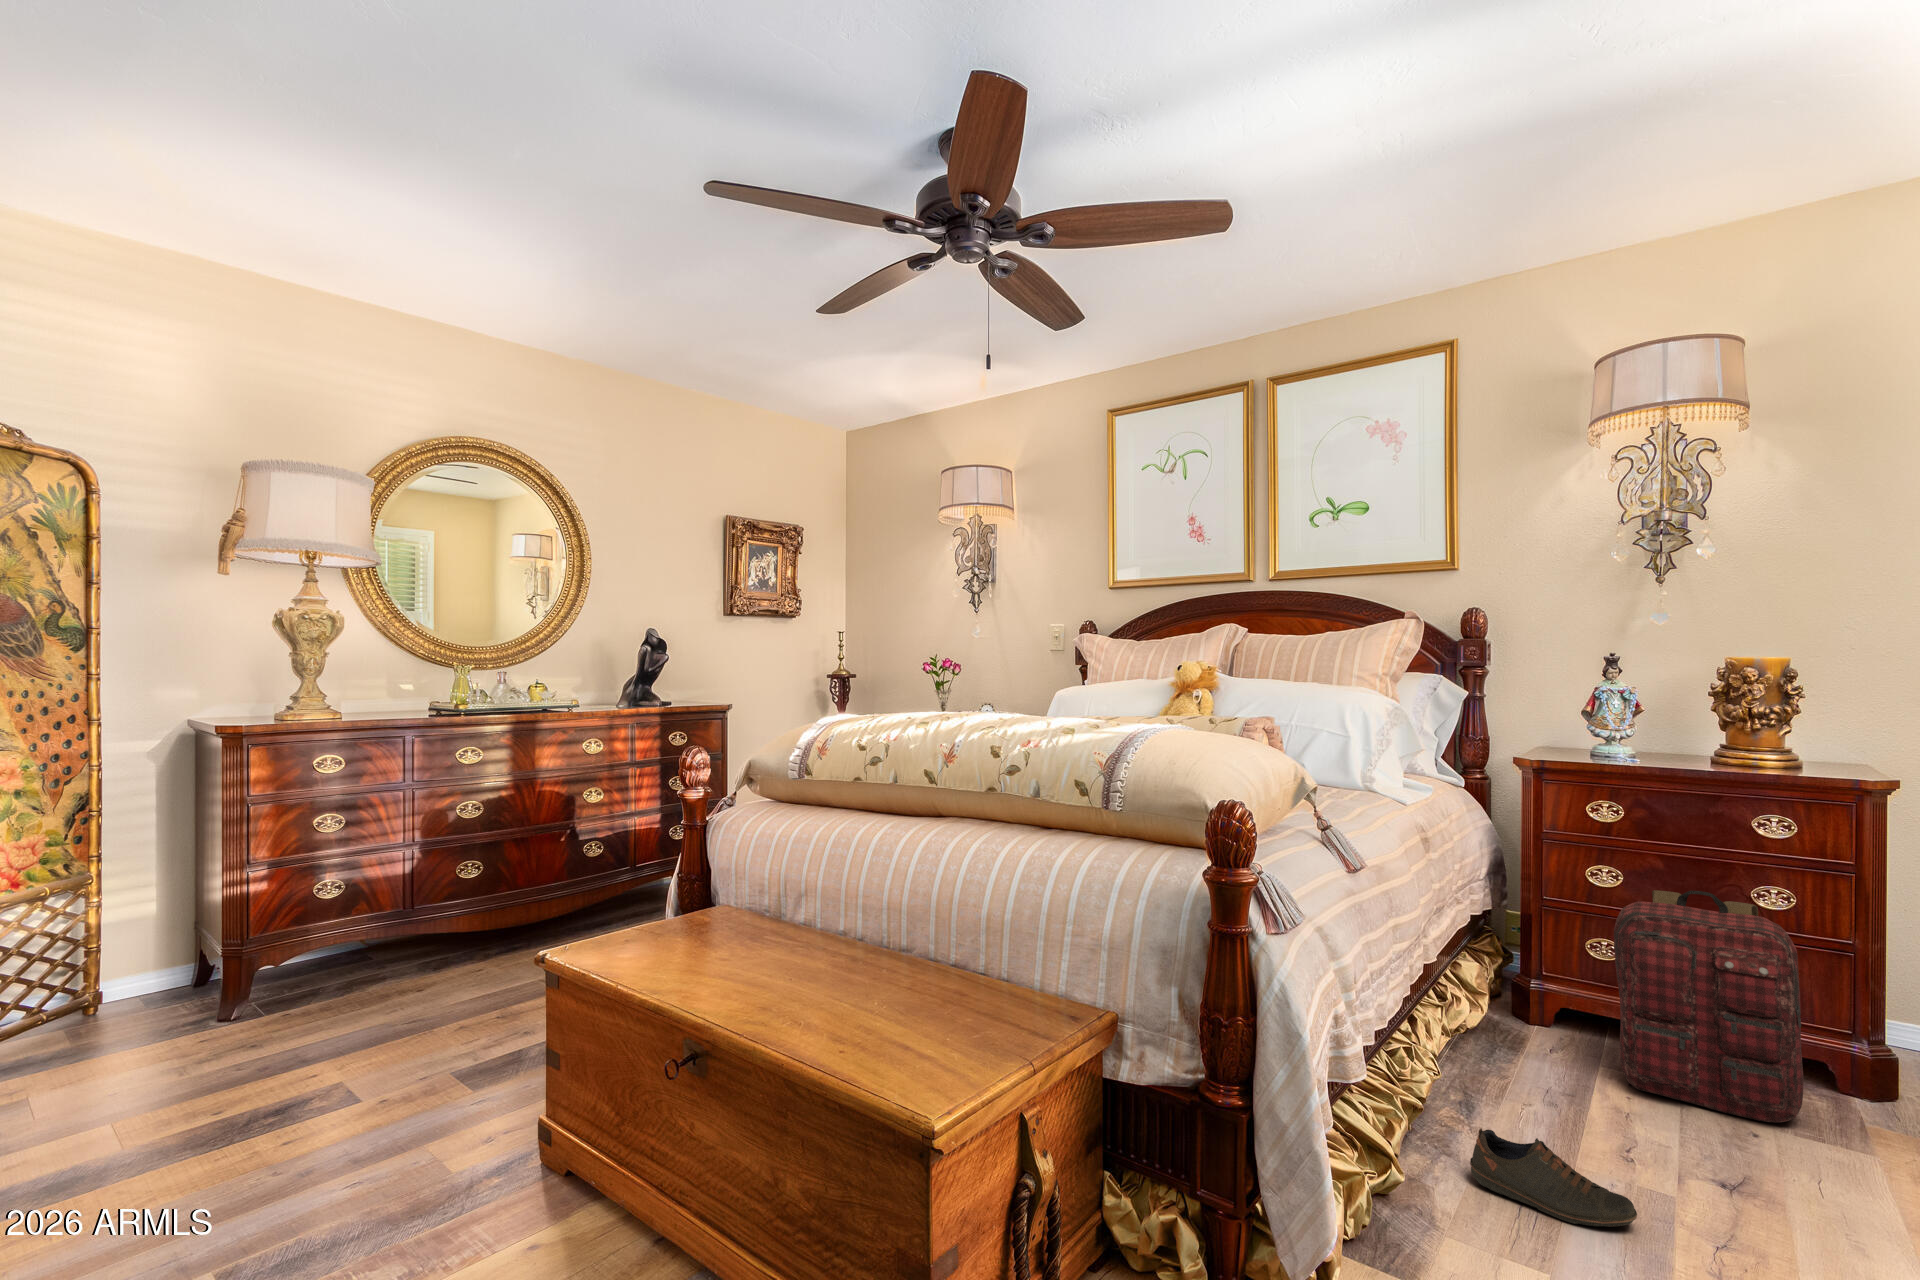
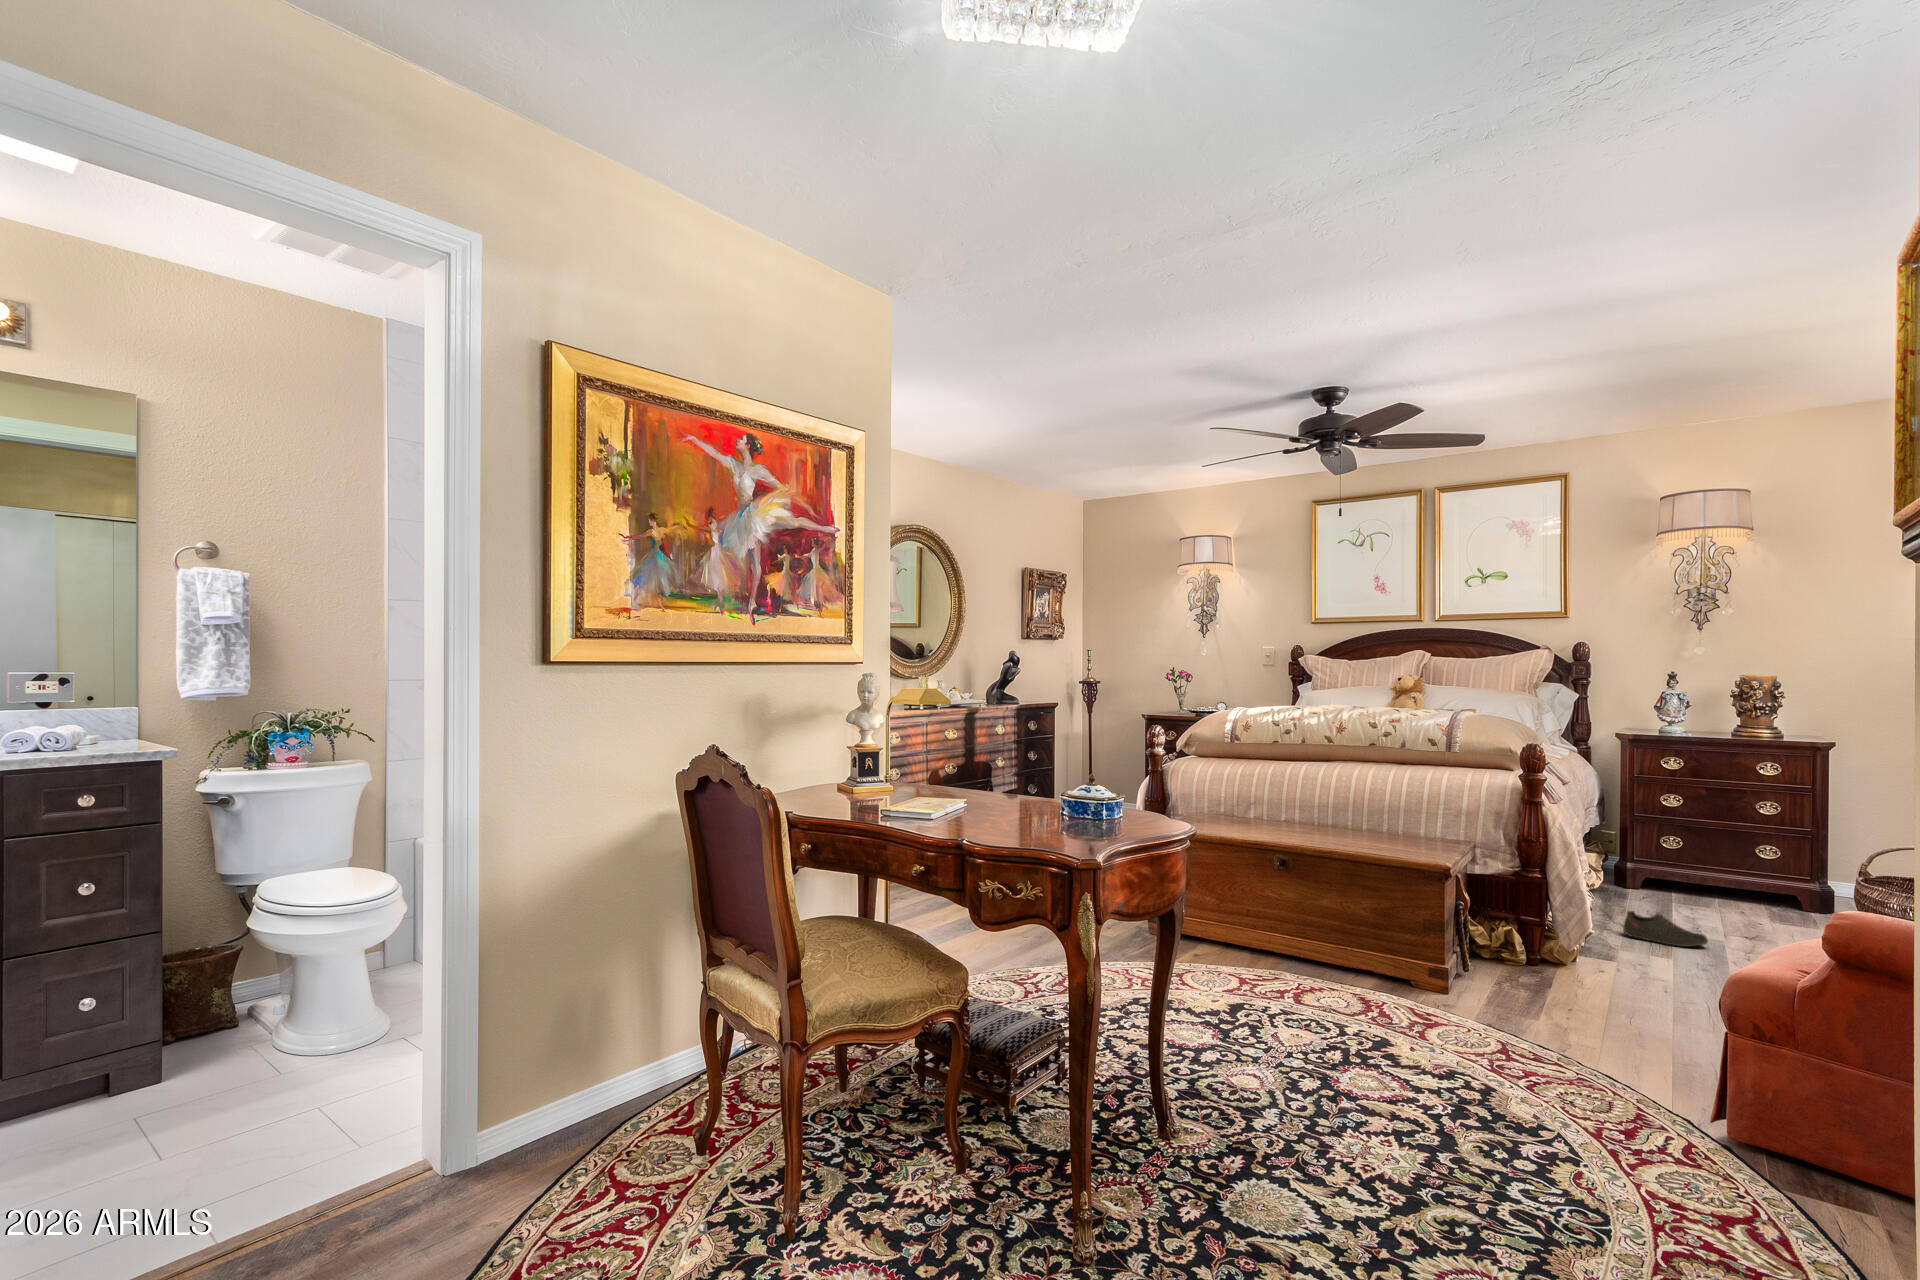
backpack: present [1614,890,1804,1122] -> none [1682,804,1785,920]

